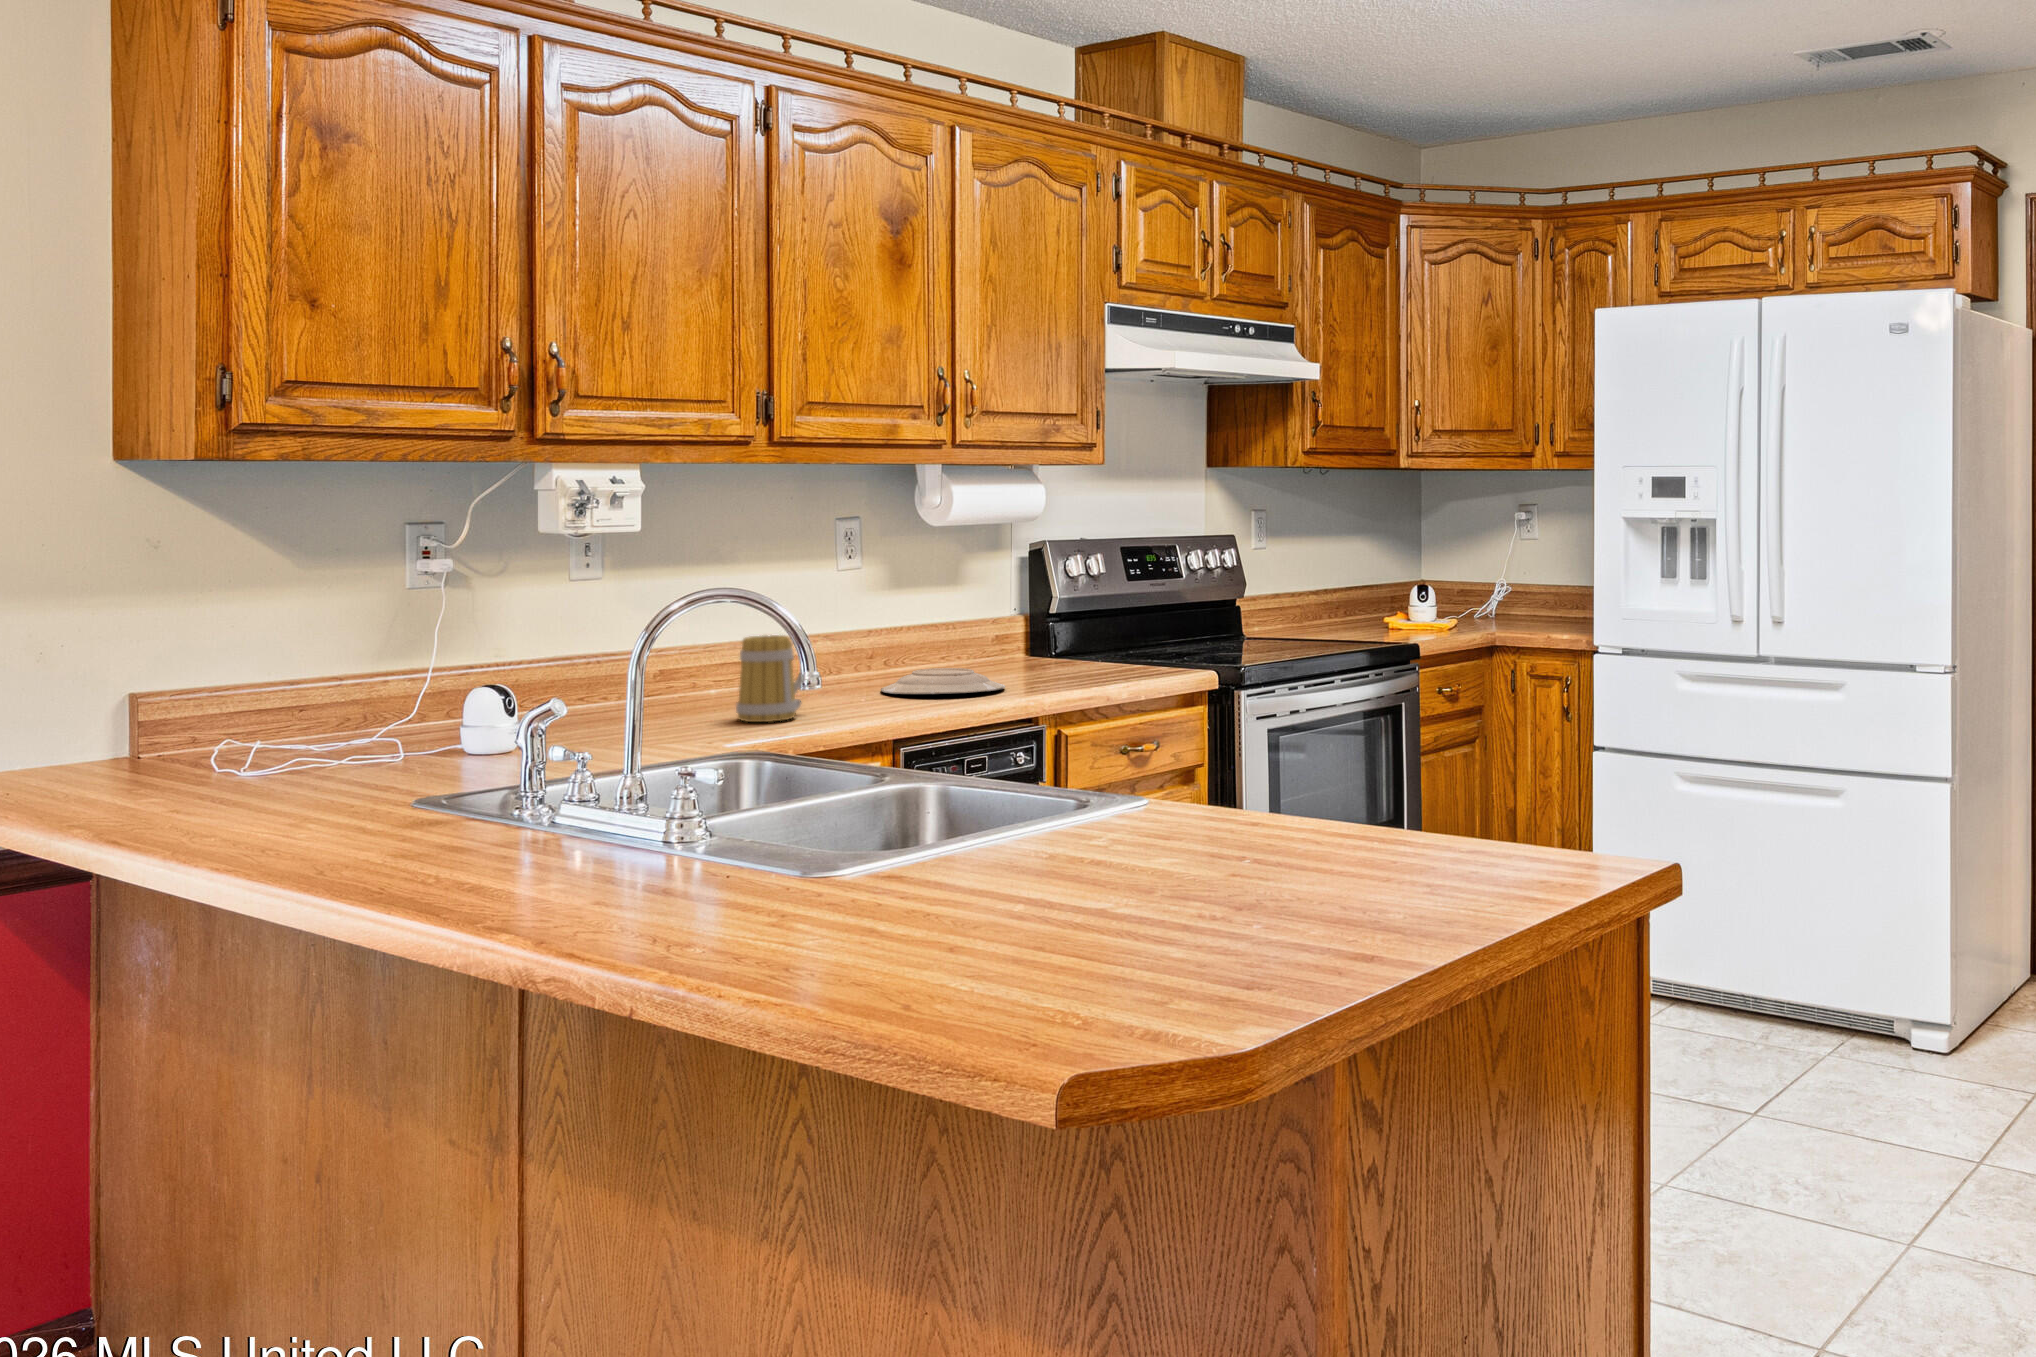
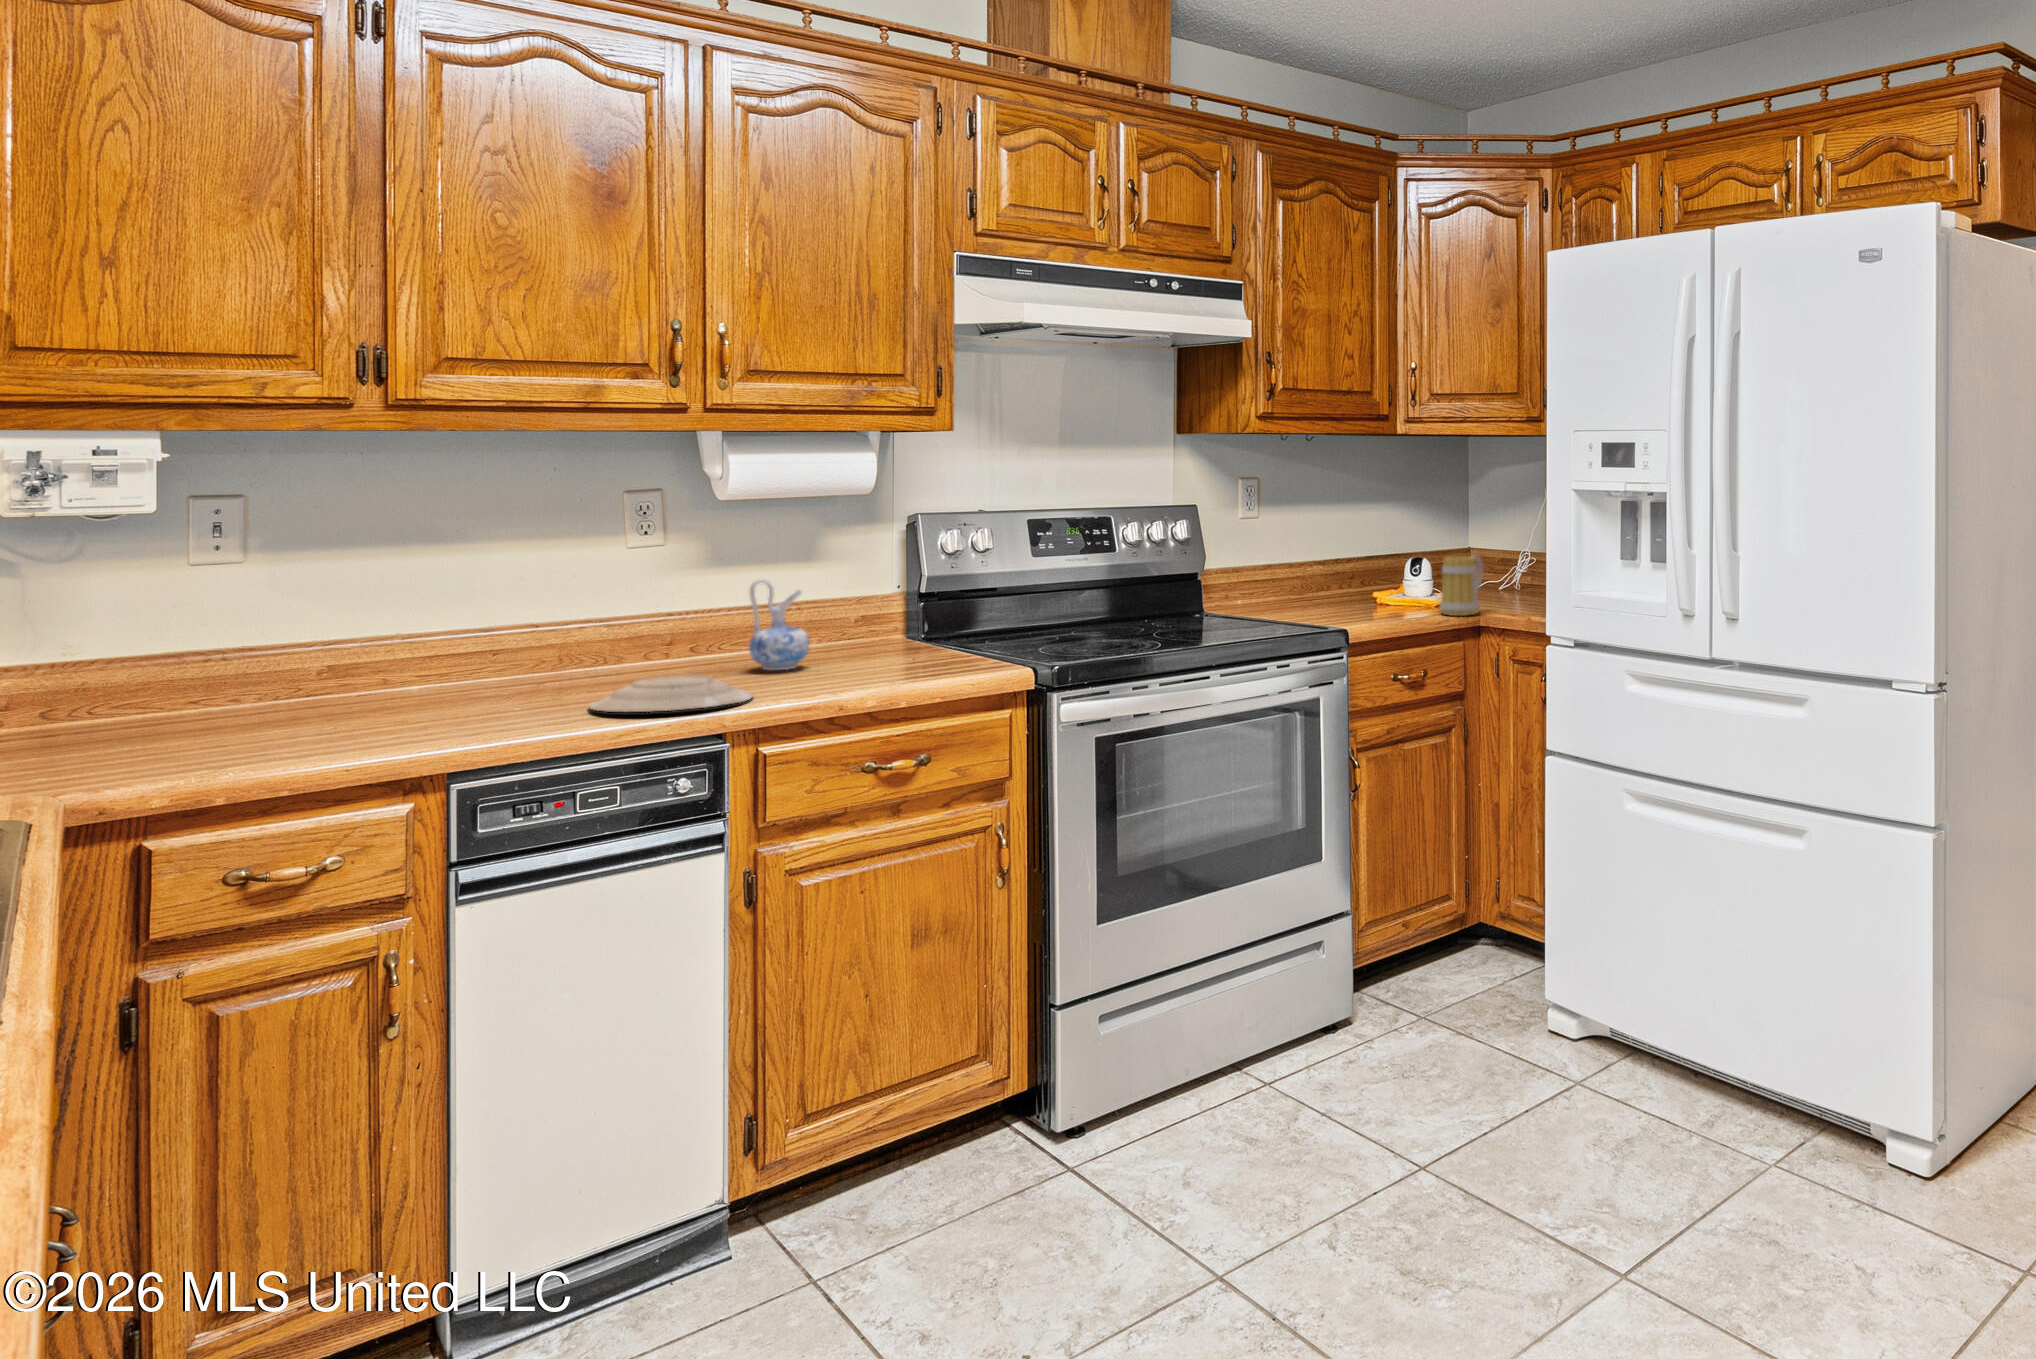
ceramic pitcher: none [941,591,991,671] -> present [749,579,809,671]
mug: present [736,635,803,722] -> present [1440,555,1483,616]

